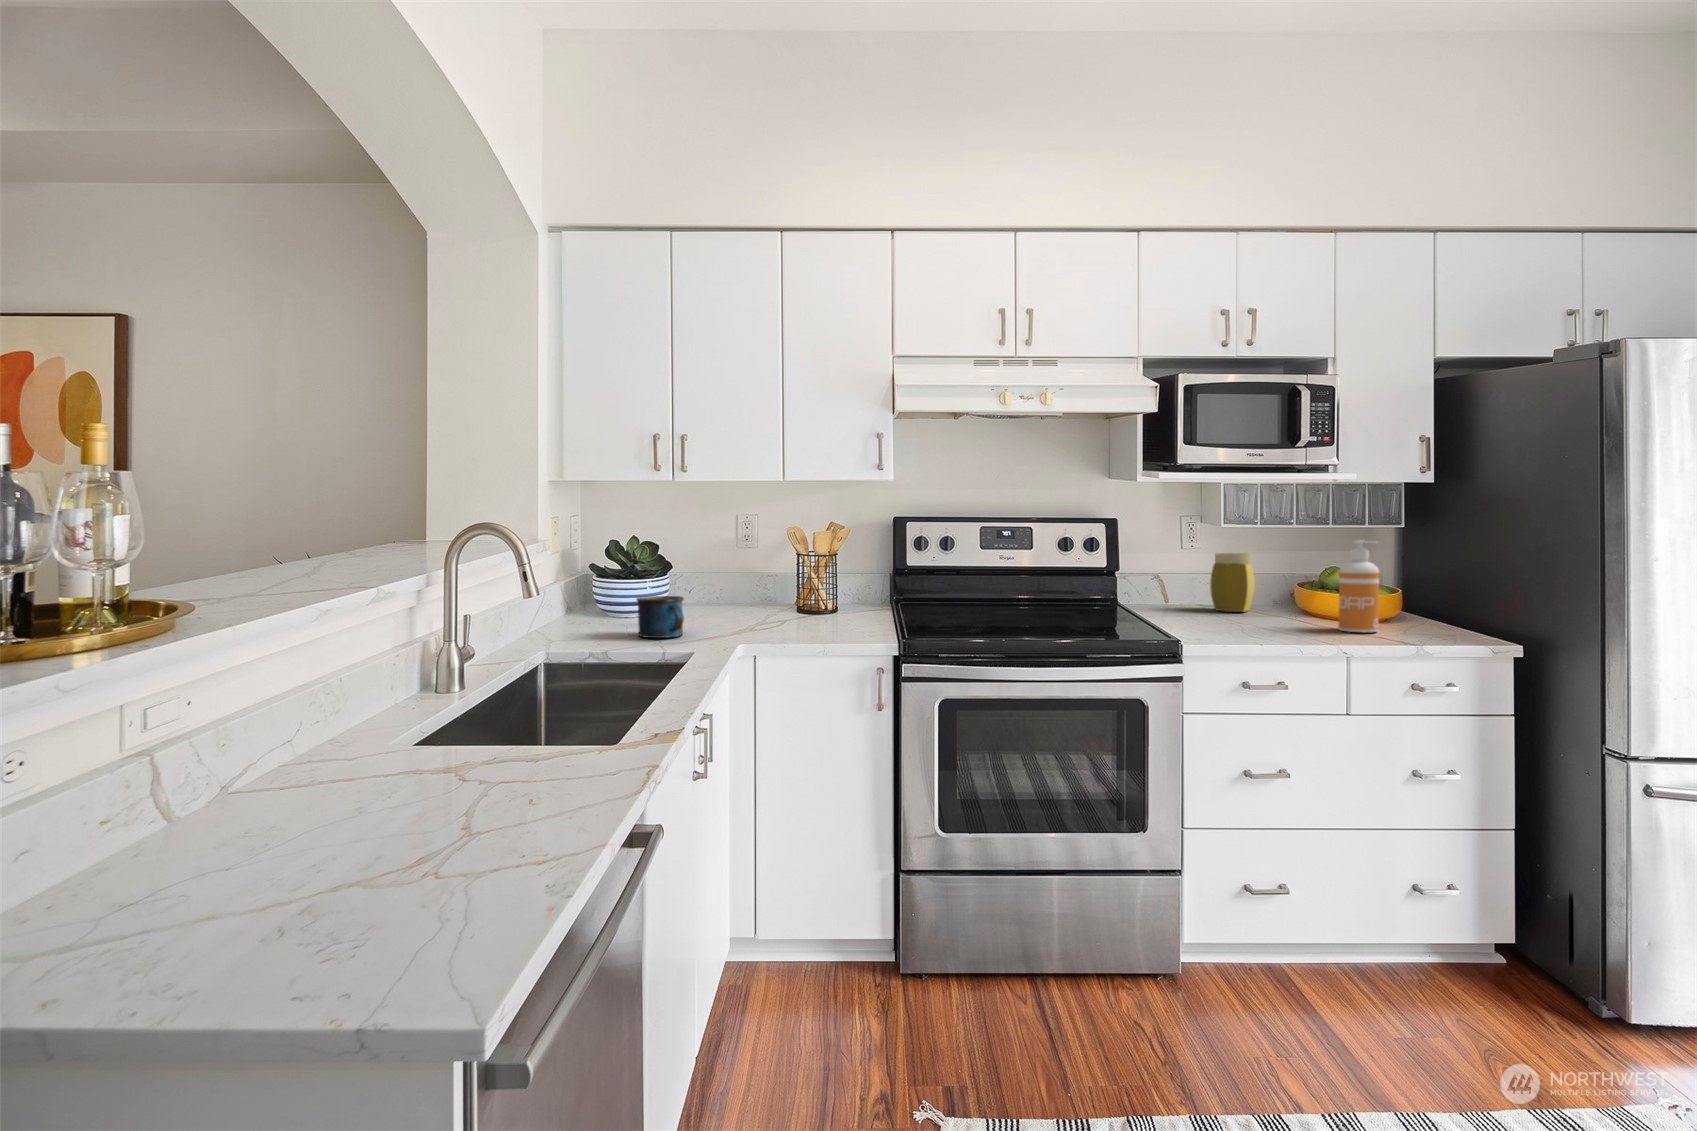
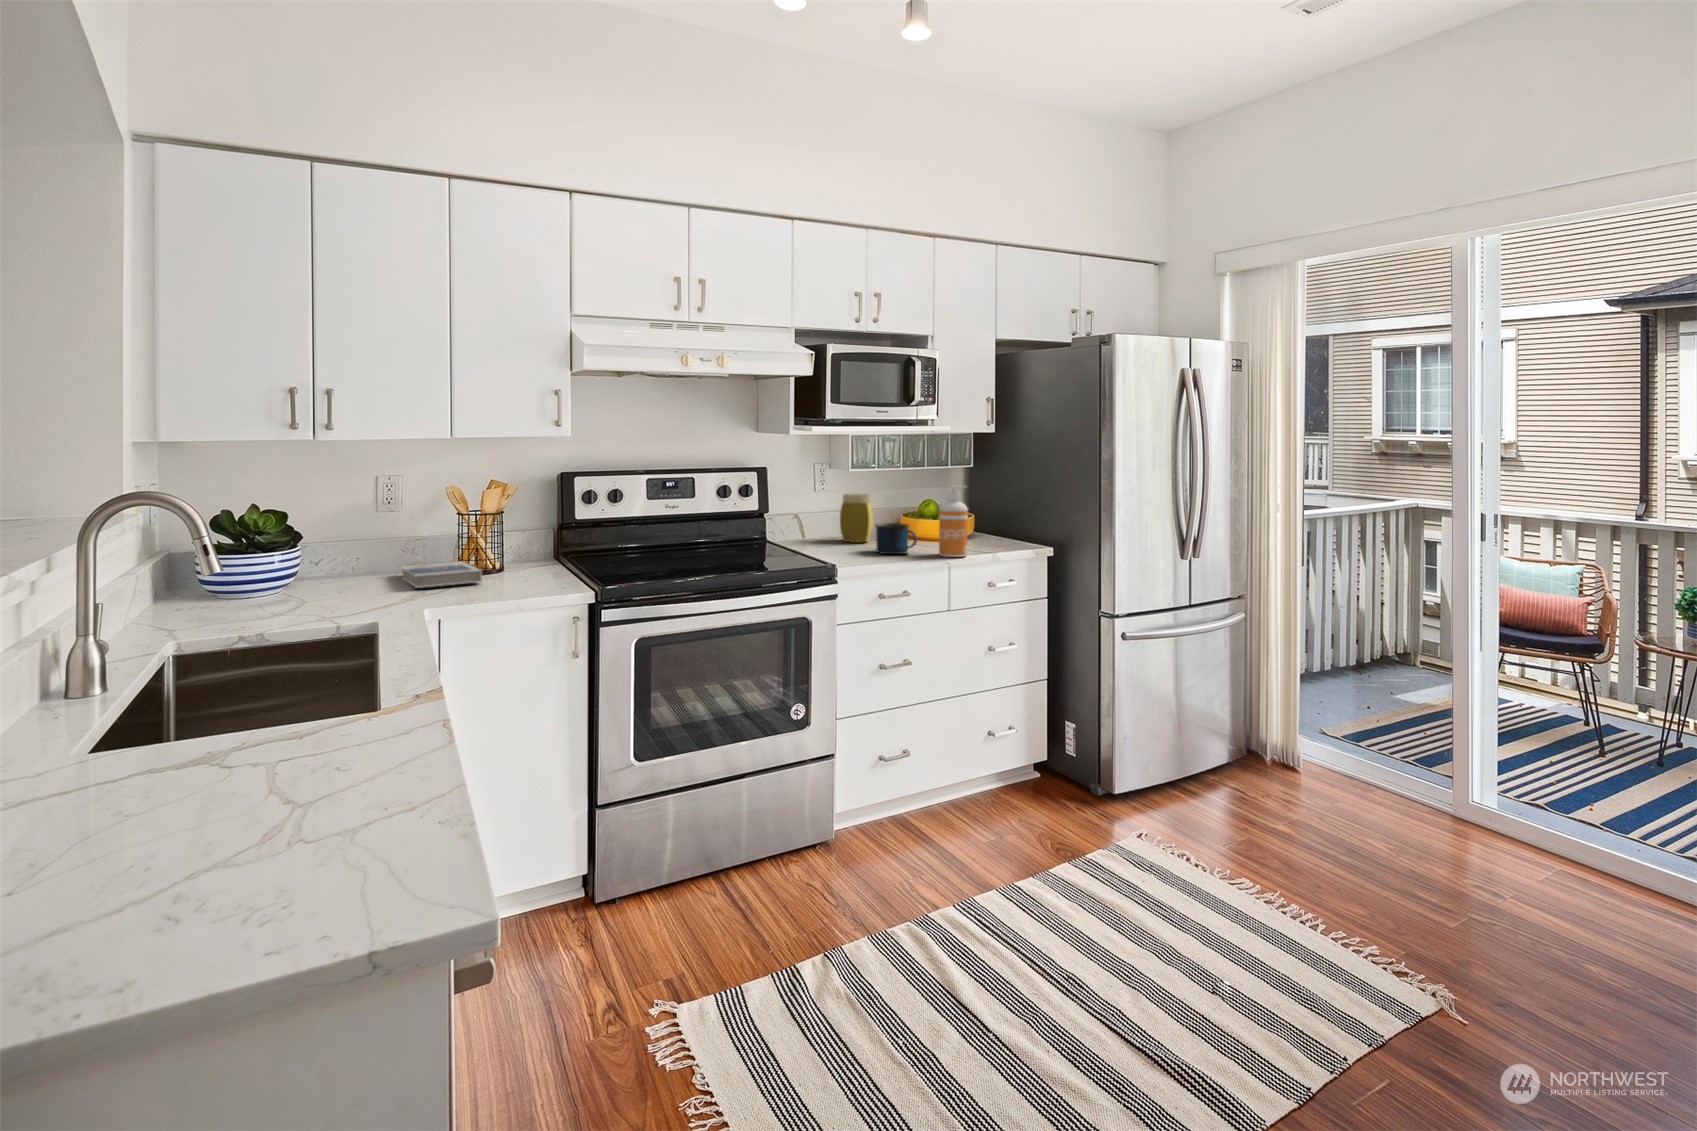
mug: present [637,596,684,638] -> present [876,523,917,554]
hardback book: none [728,609,797,630] -> present [400,561,482,588]

